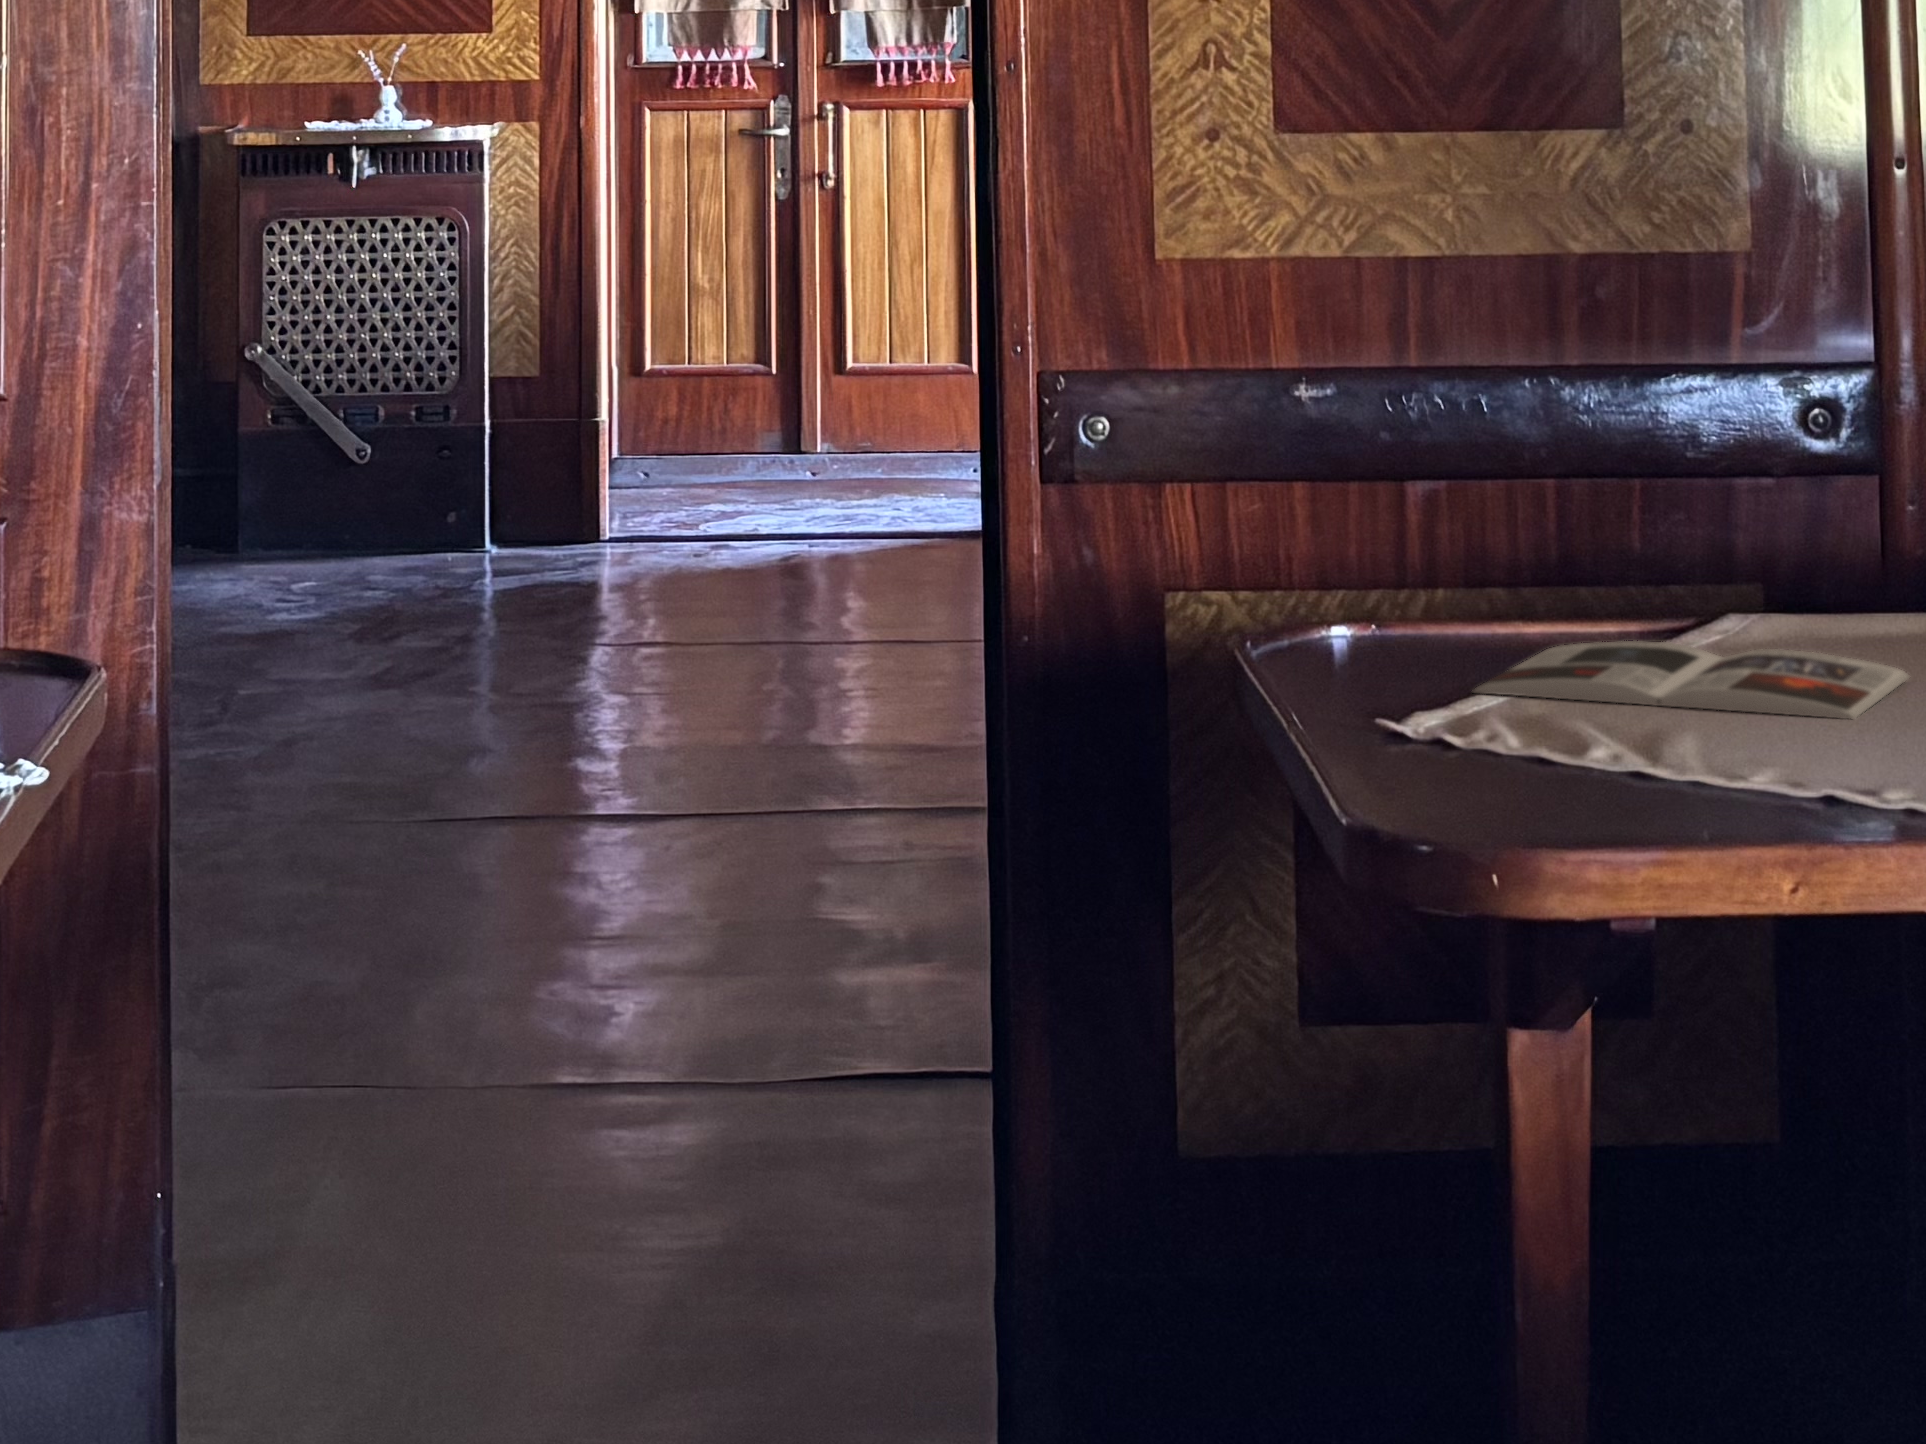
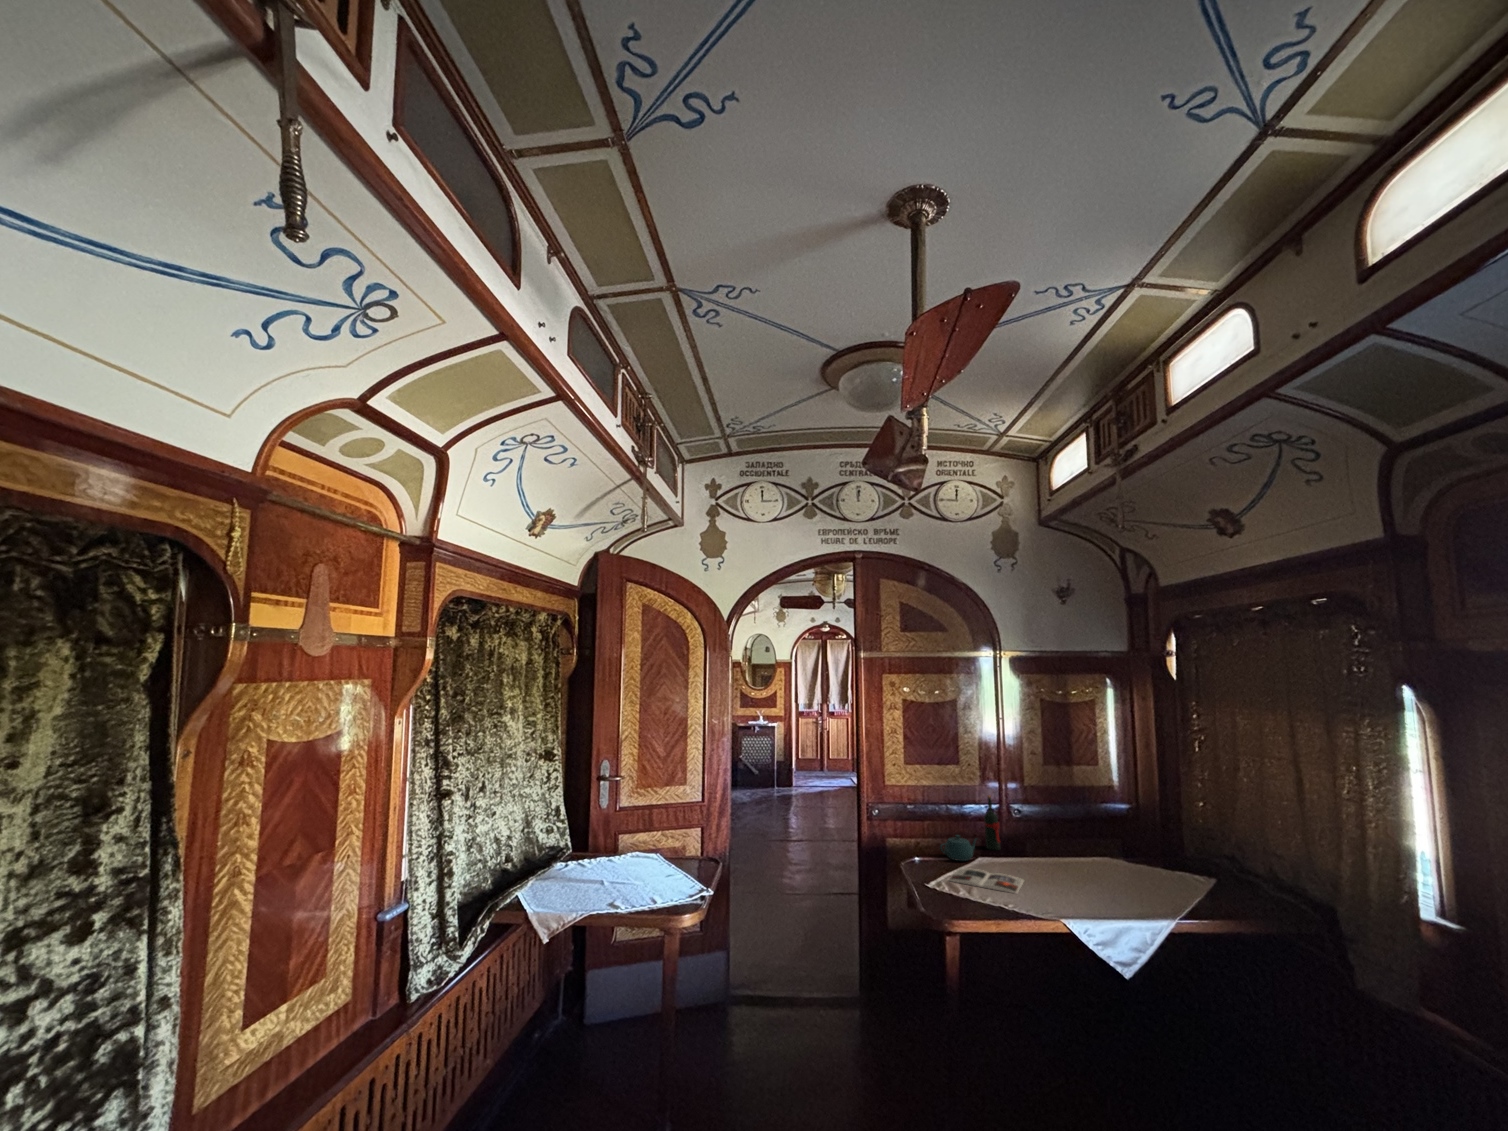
wine bottle: none [1721,278,1811,590] -> present [984,795,1000,850]
teapot: none [1443,488,1674,628] -> present [940,835,977,861]

